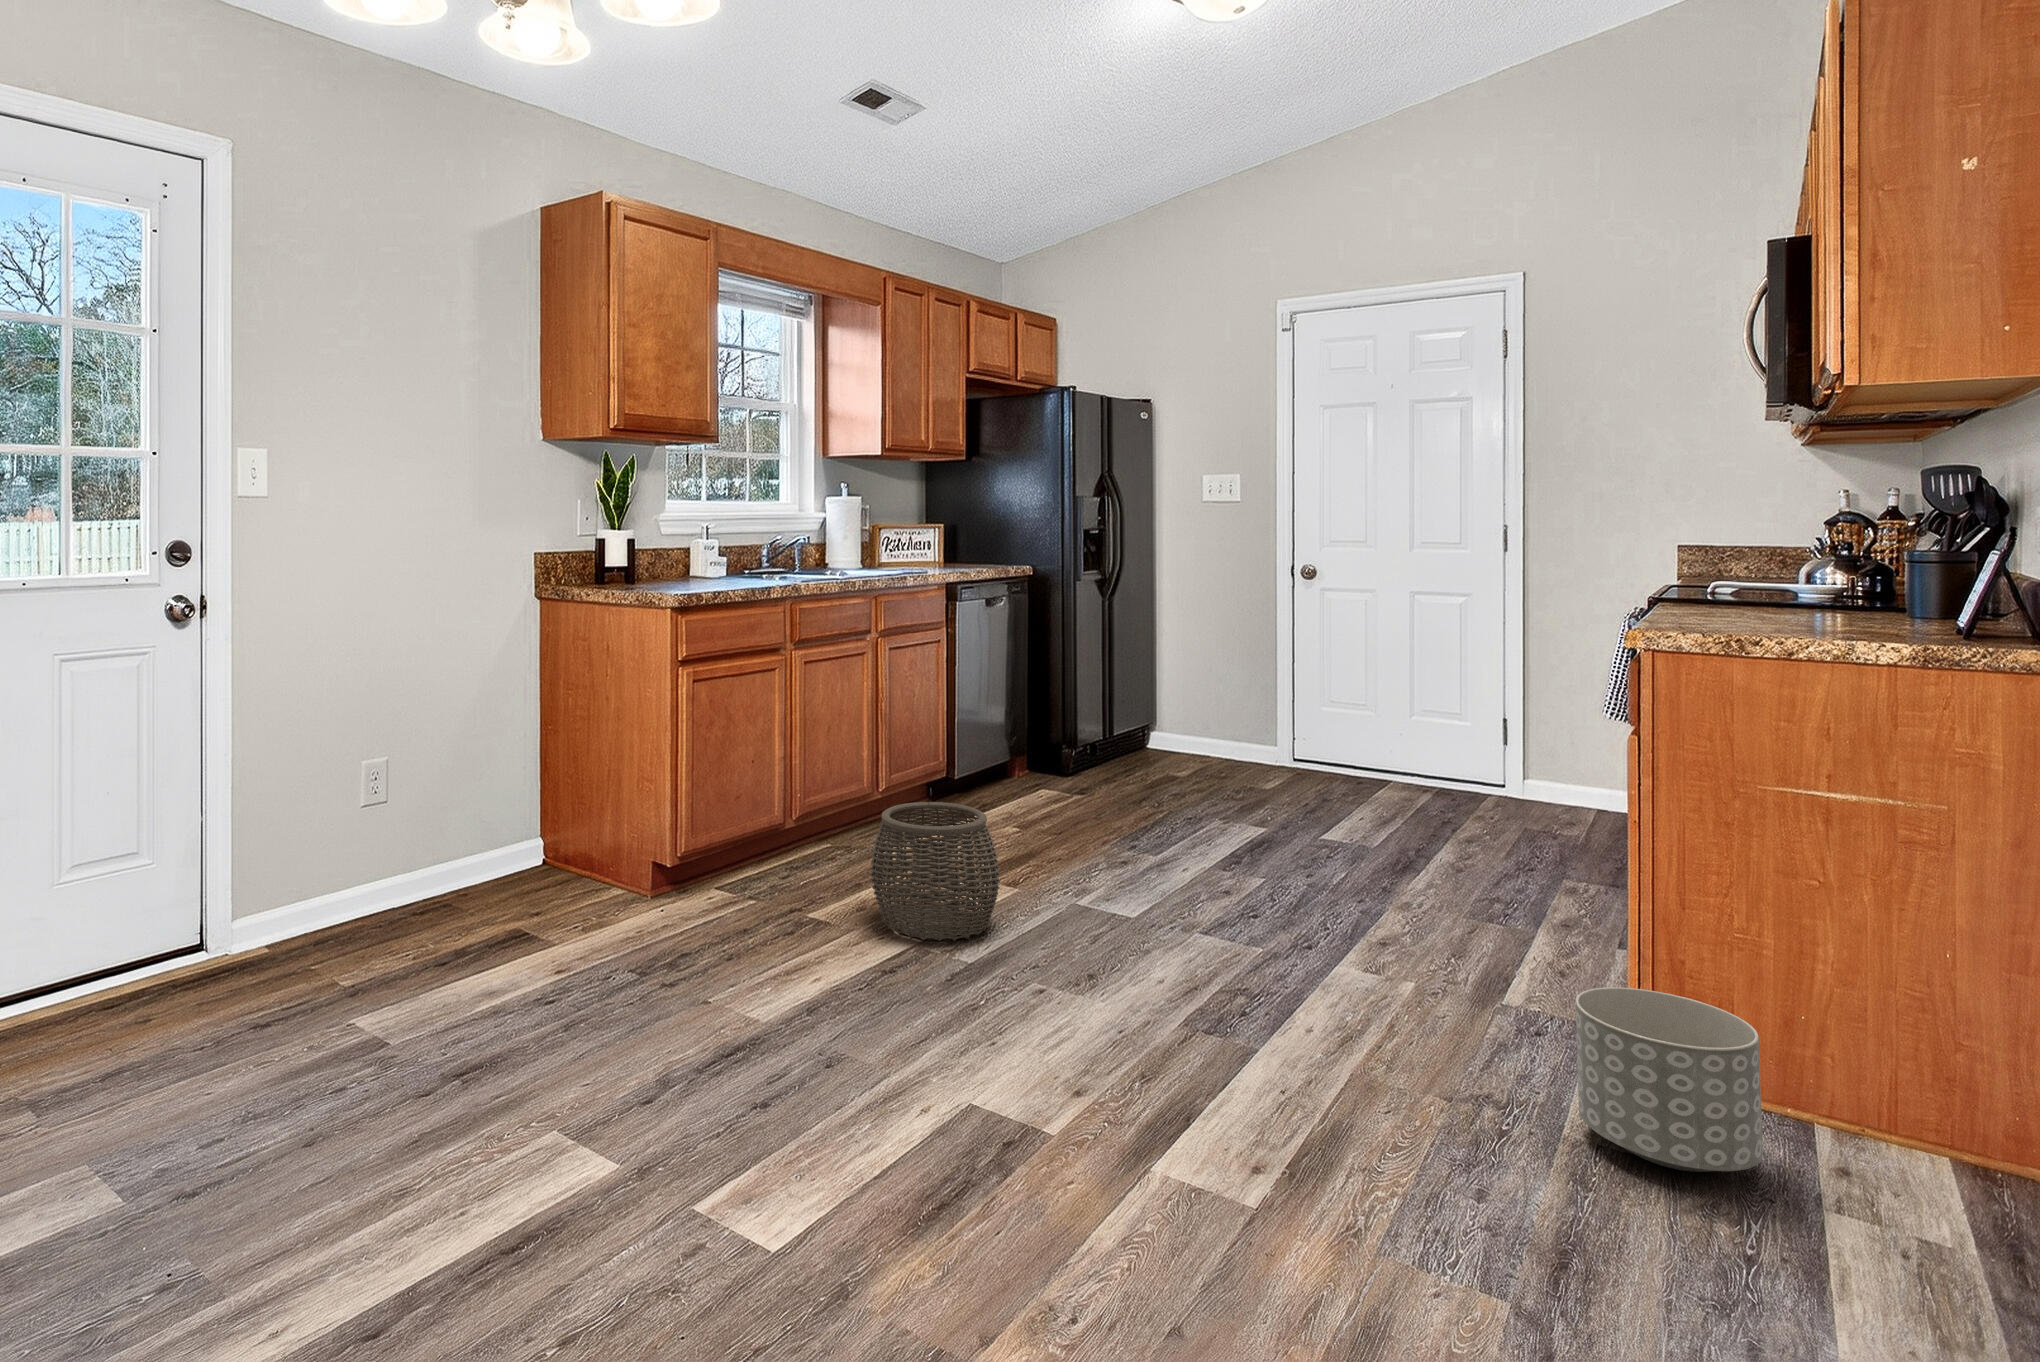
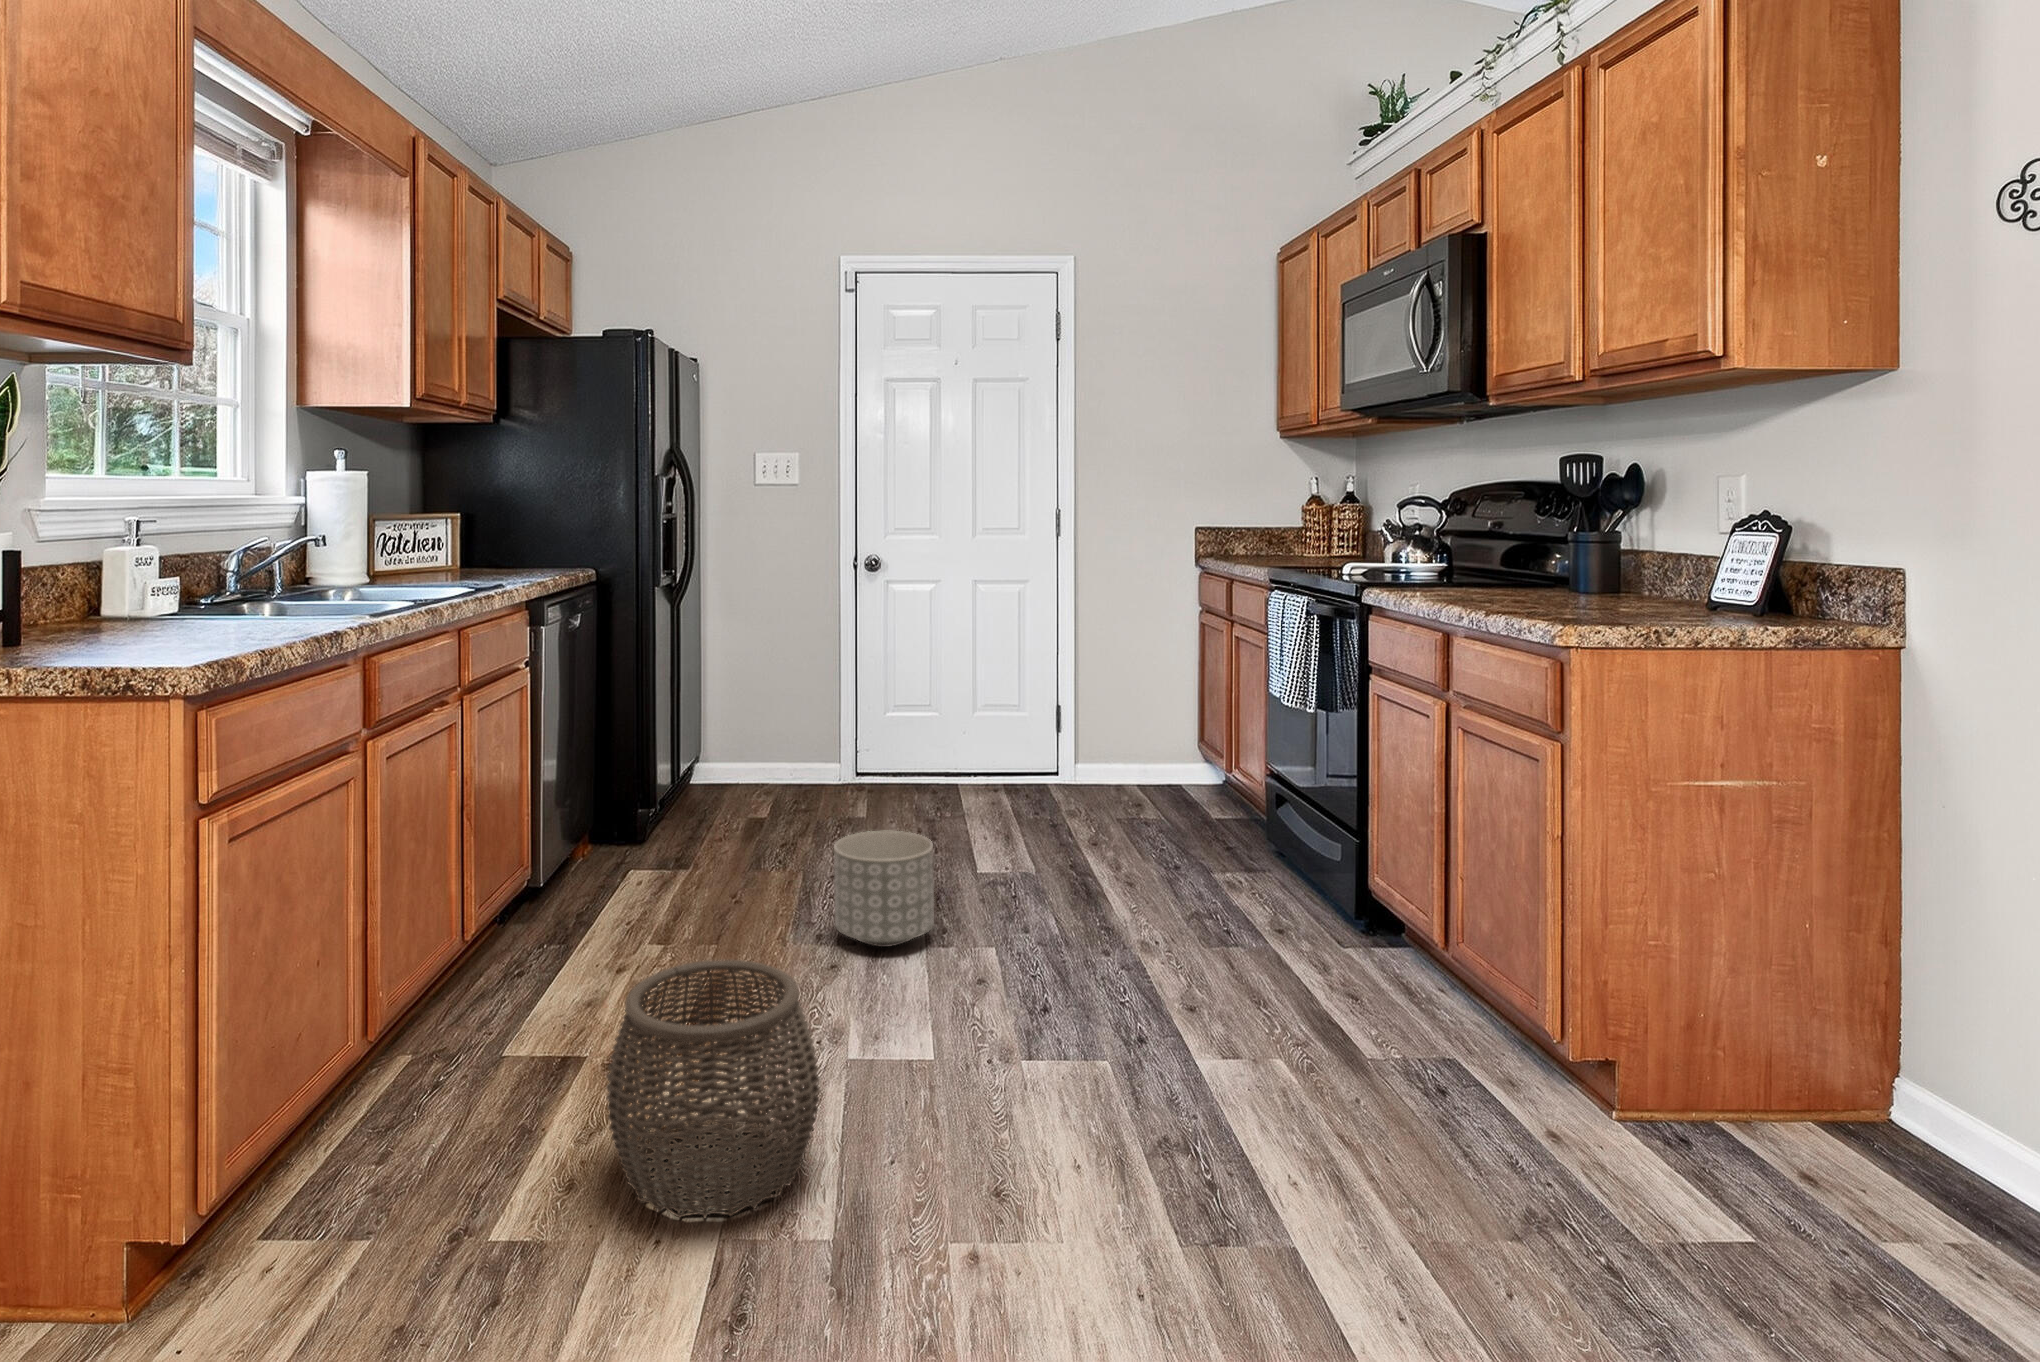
planter: present [1576,987,1763,1172] -> present [834,831,934,947]

